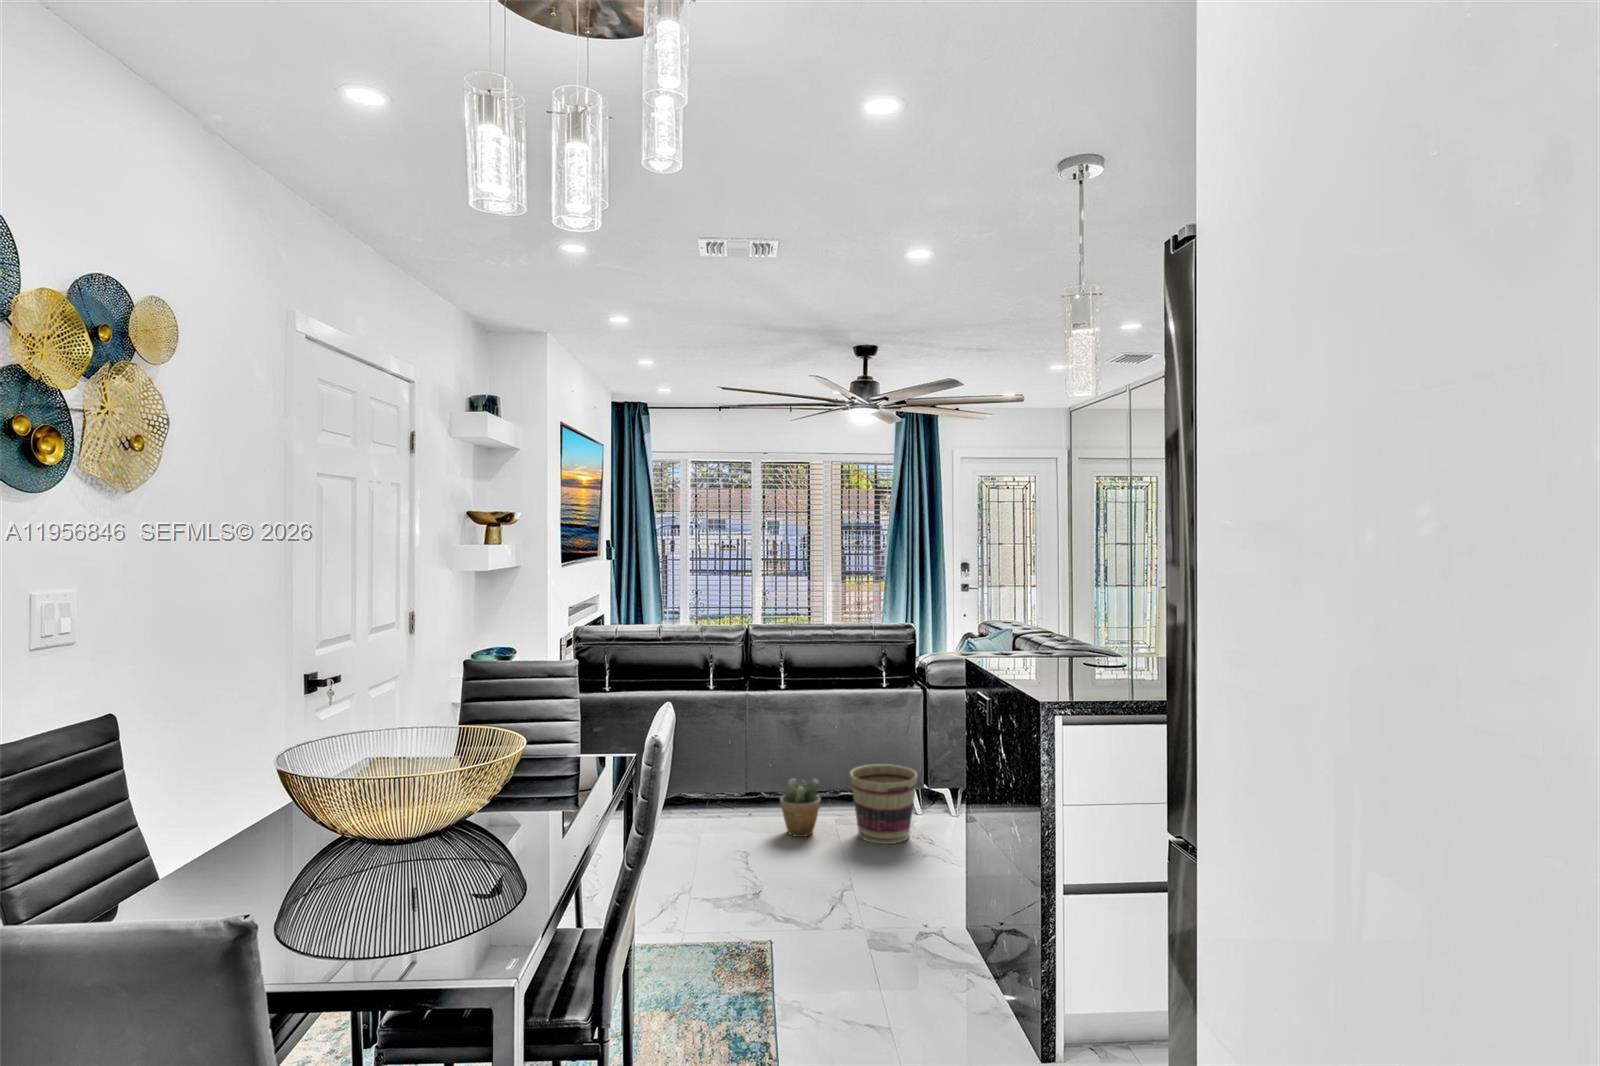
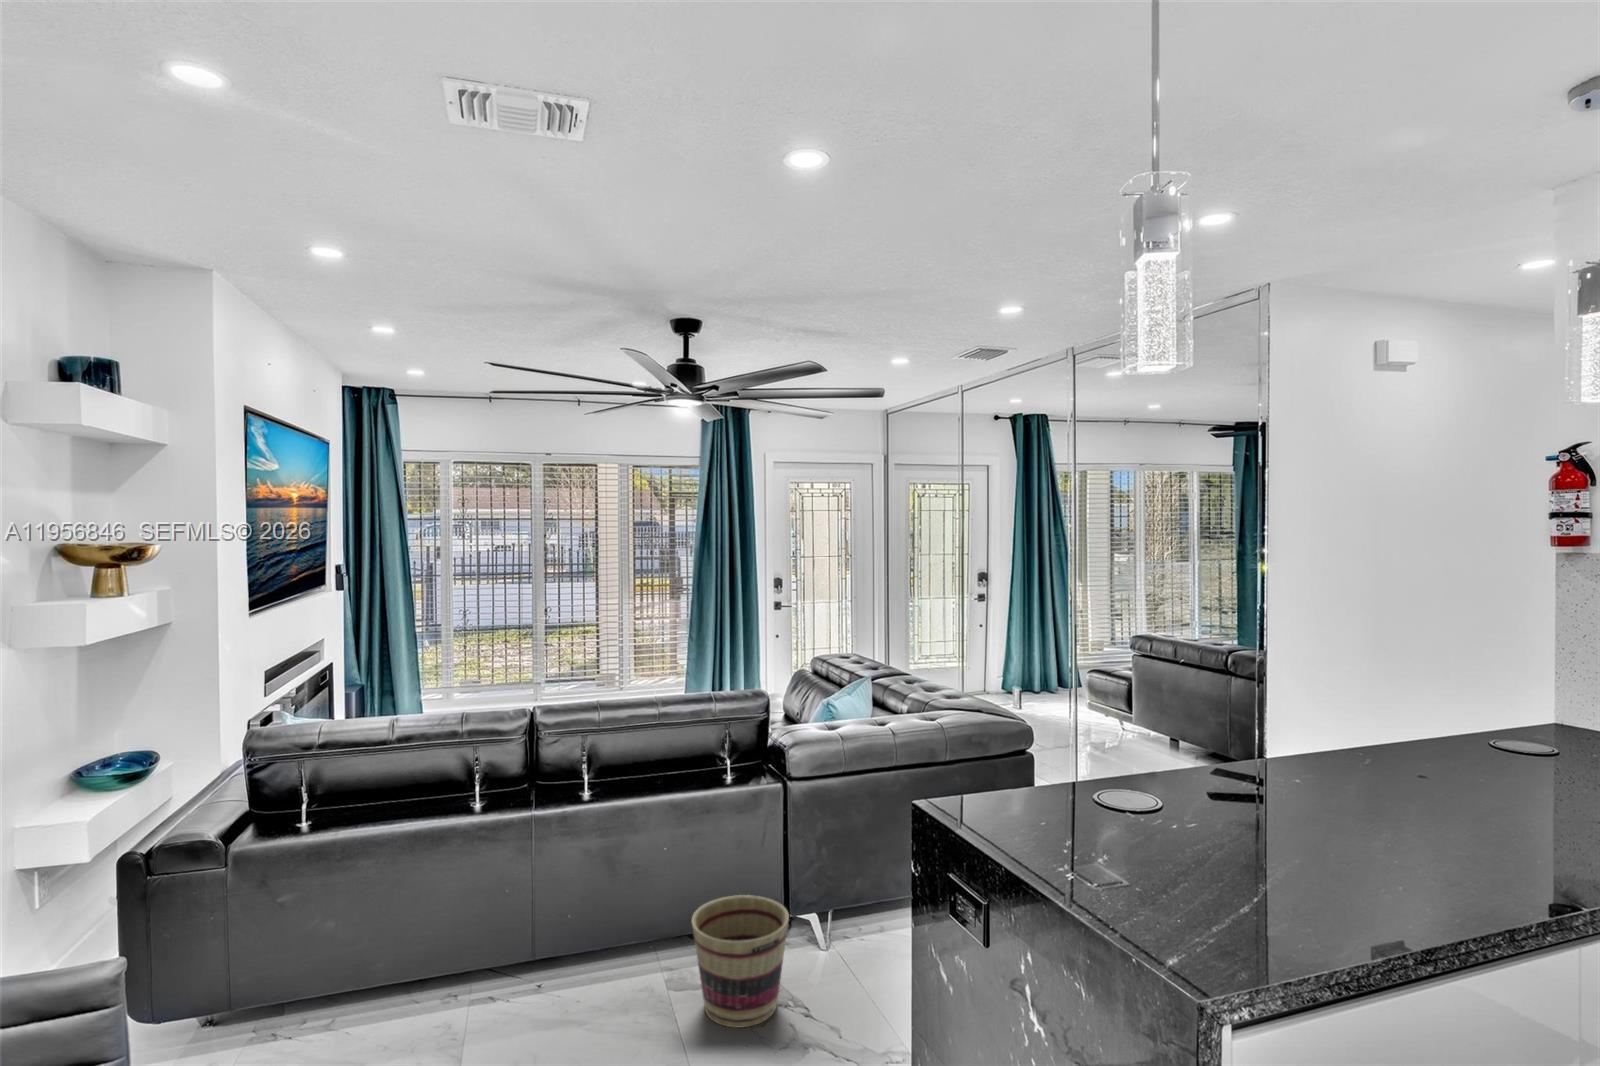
potted plant: present [780,779,821,837] -> none [586,938,648,1031]

